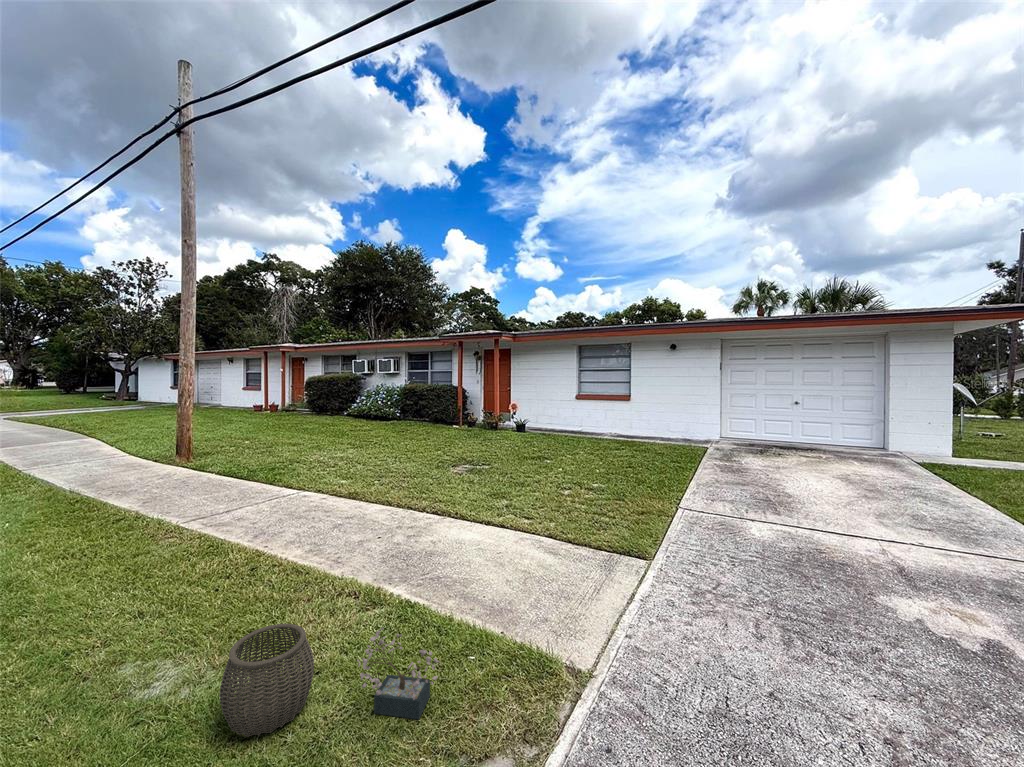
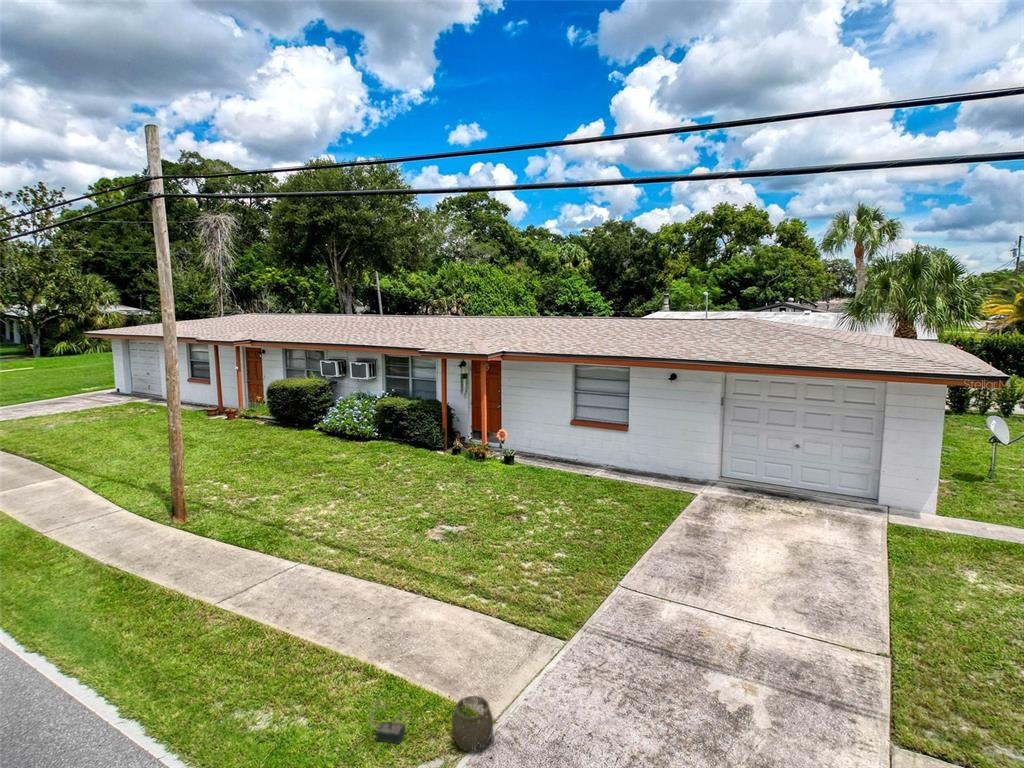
woven basket: present [219,624,314,737] -> present [452,696,493,751]

